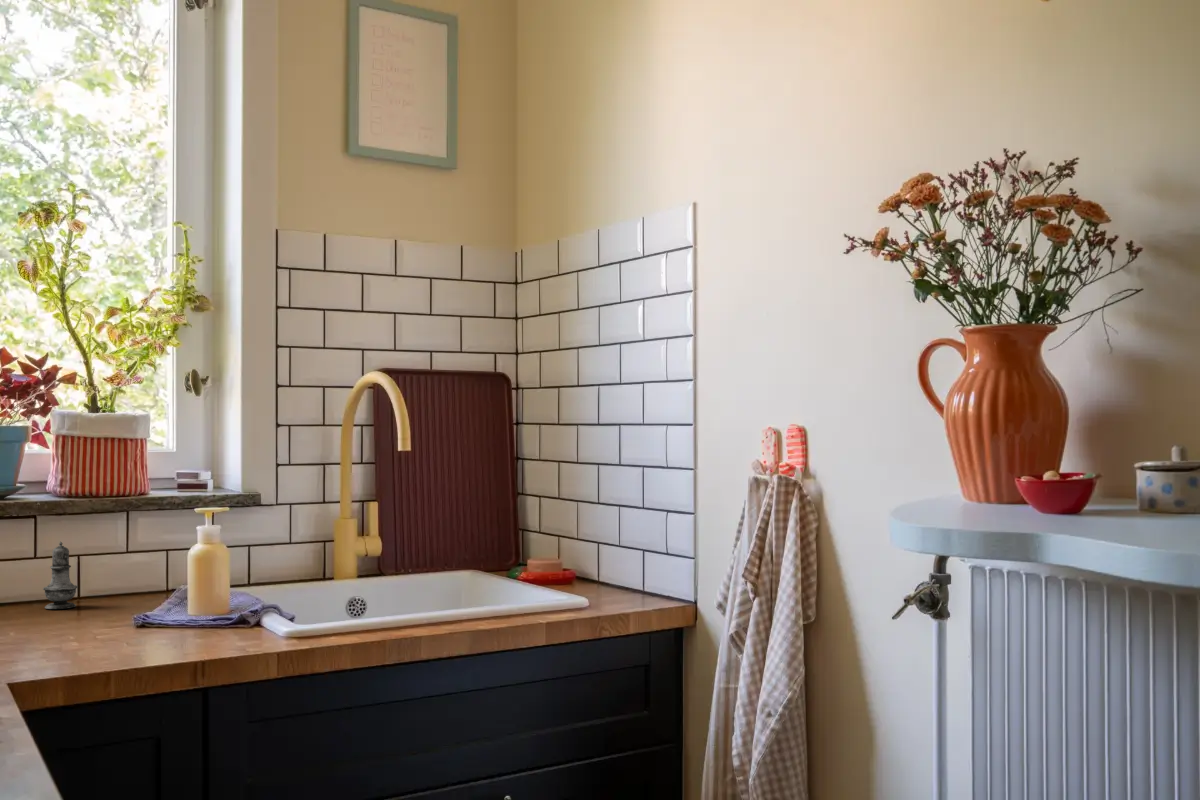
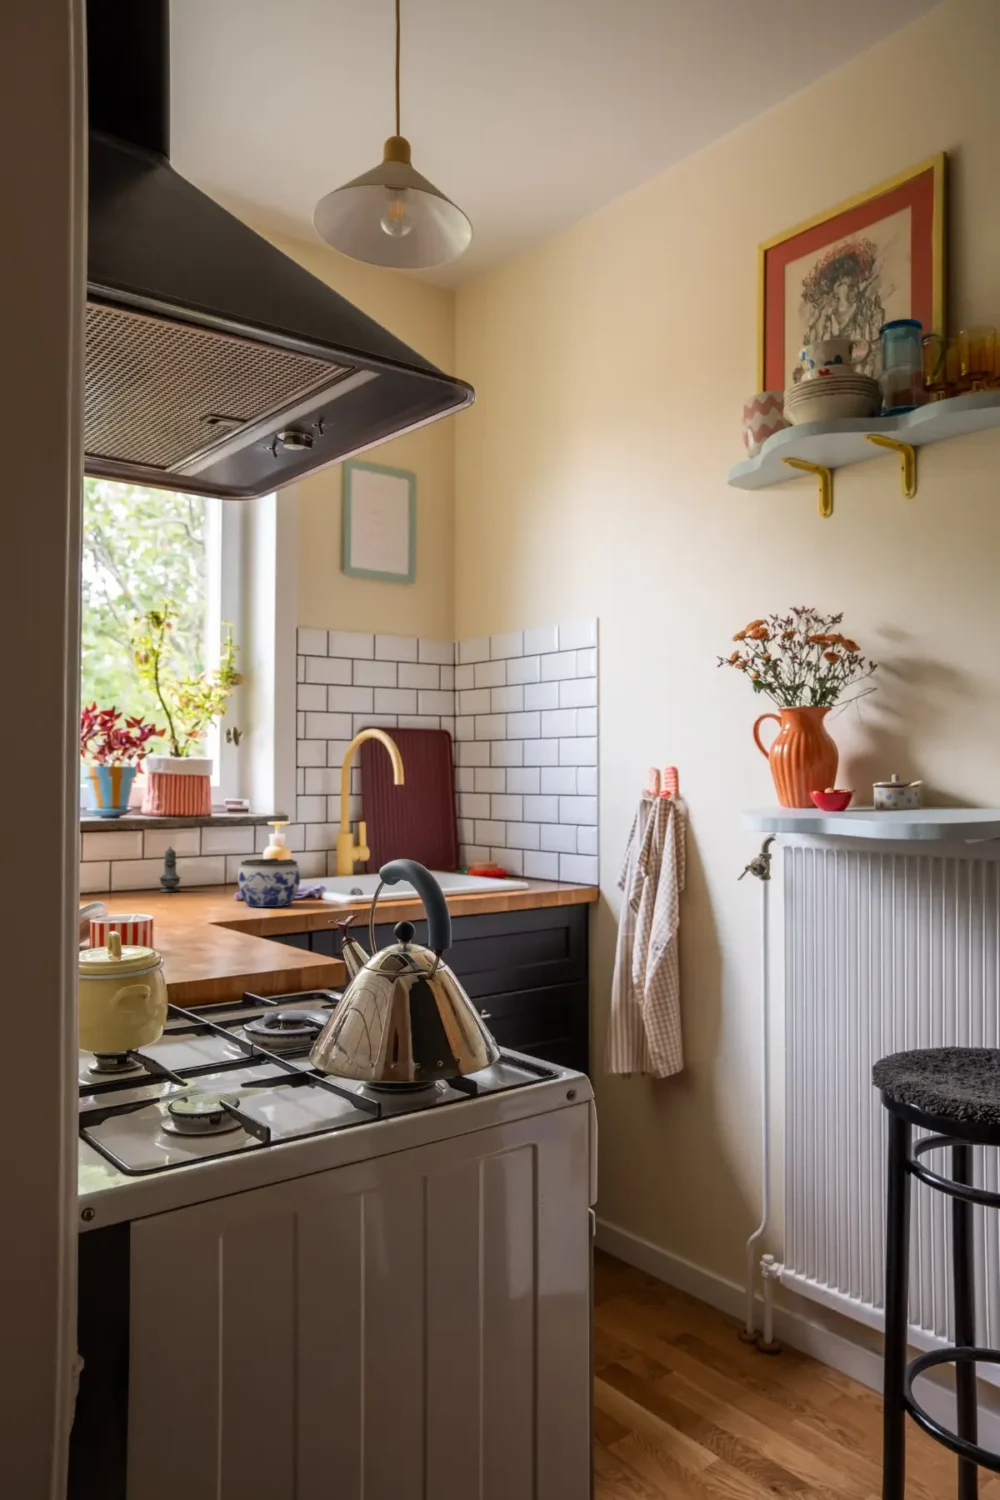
jar: none [88,571,193,653] -> present [238,858,300,907]

